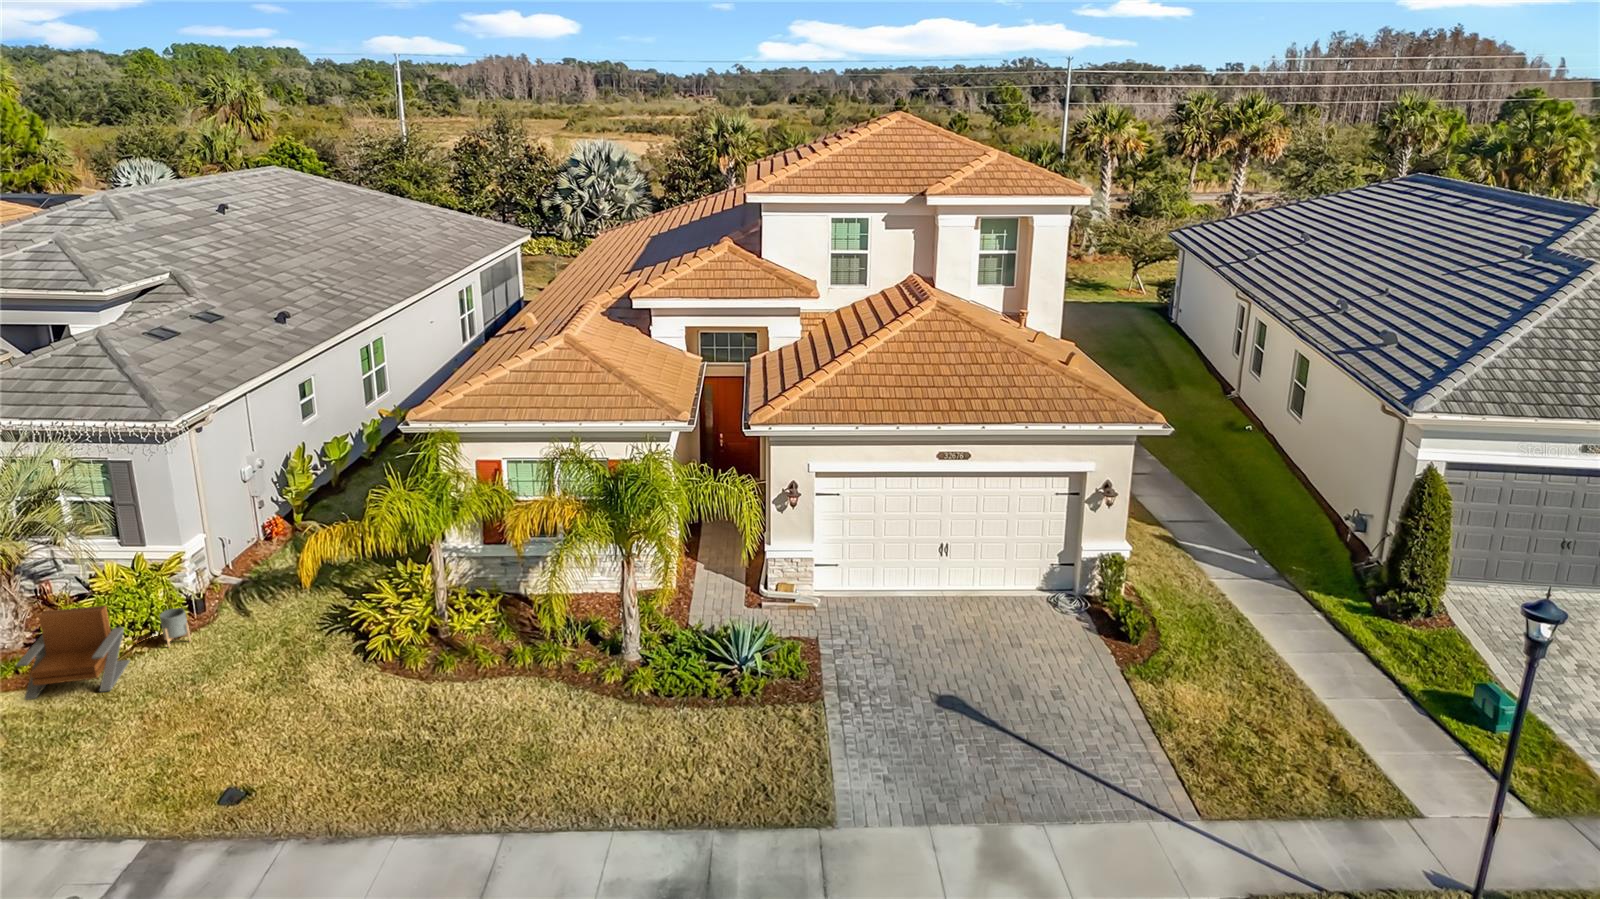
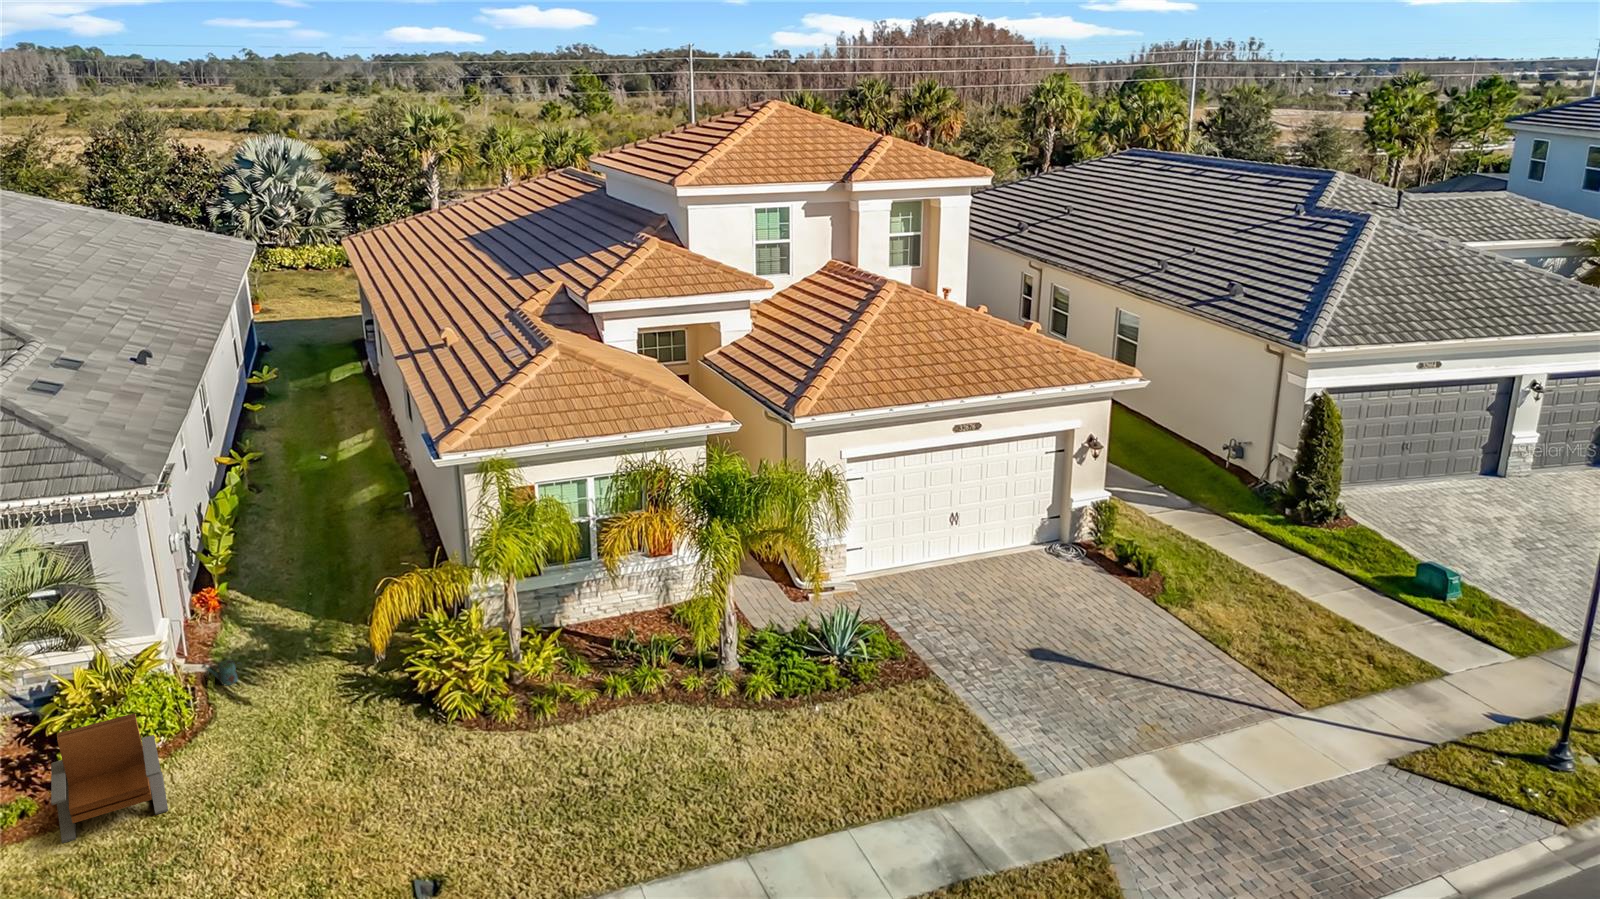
watering can: none [210,579,244,600] -> present [202,660,238,685]
planter: present [160,608,191,647] -> none [181,702,221,750]

